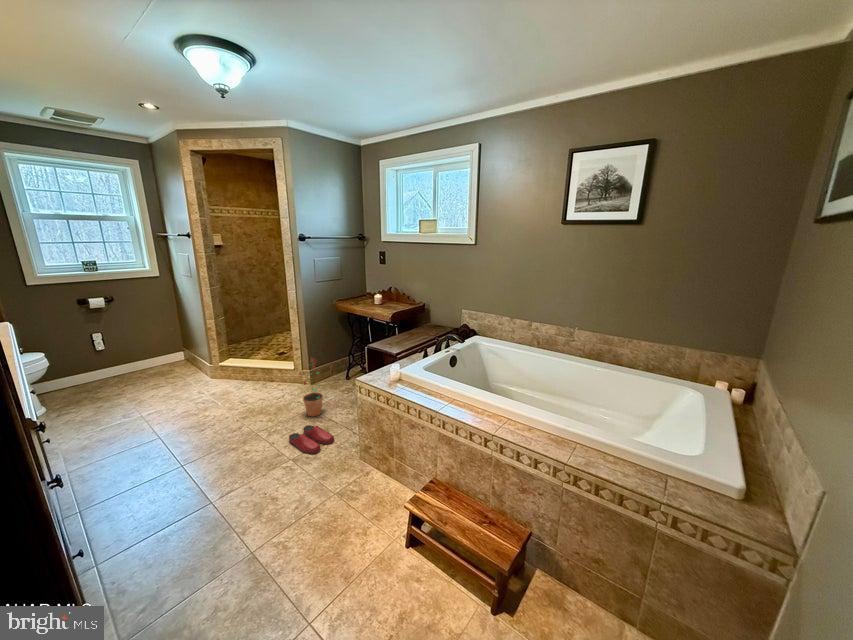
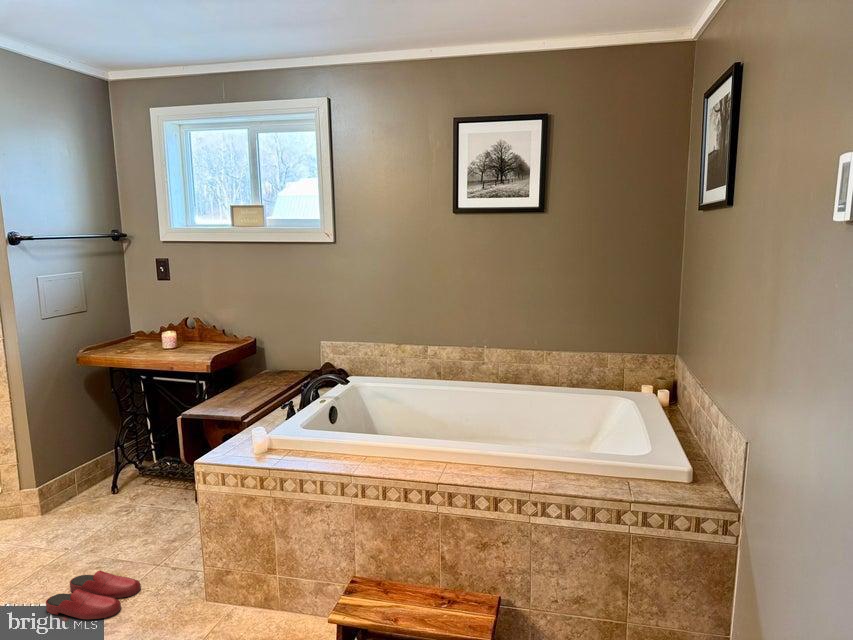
potted plant: present [300,357,323,417] -> none [37,452,94,564]

